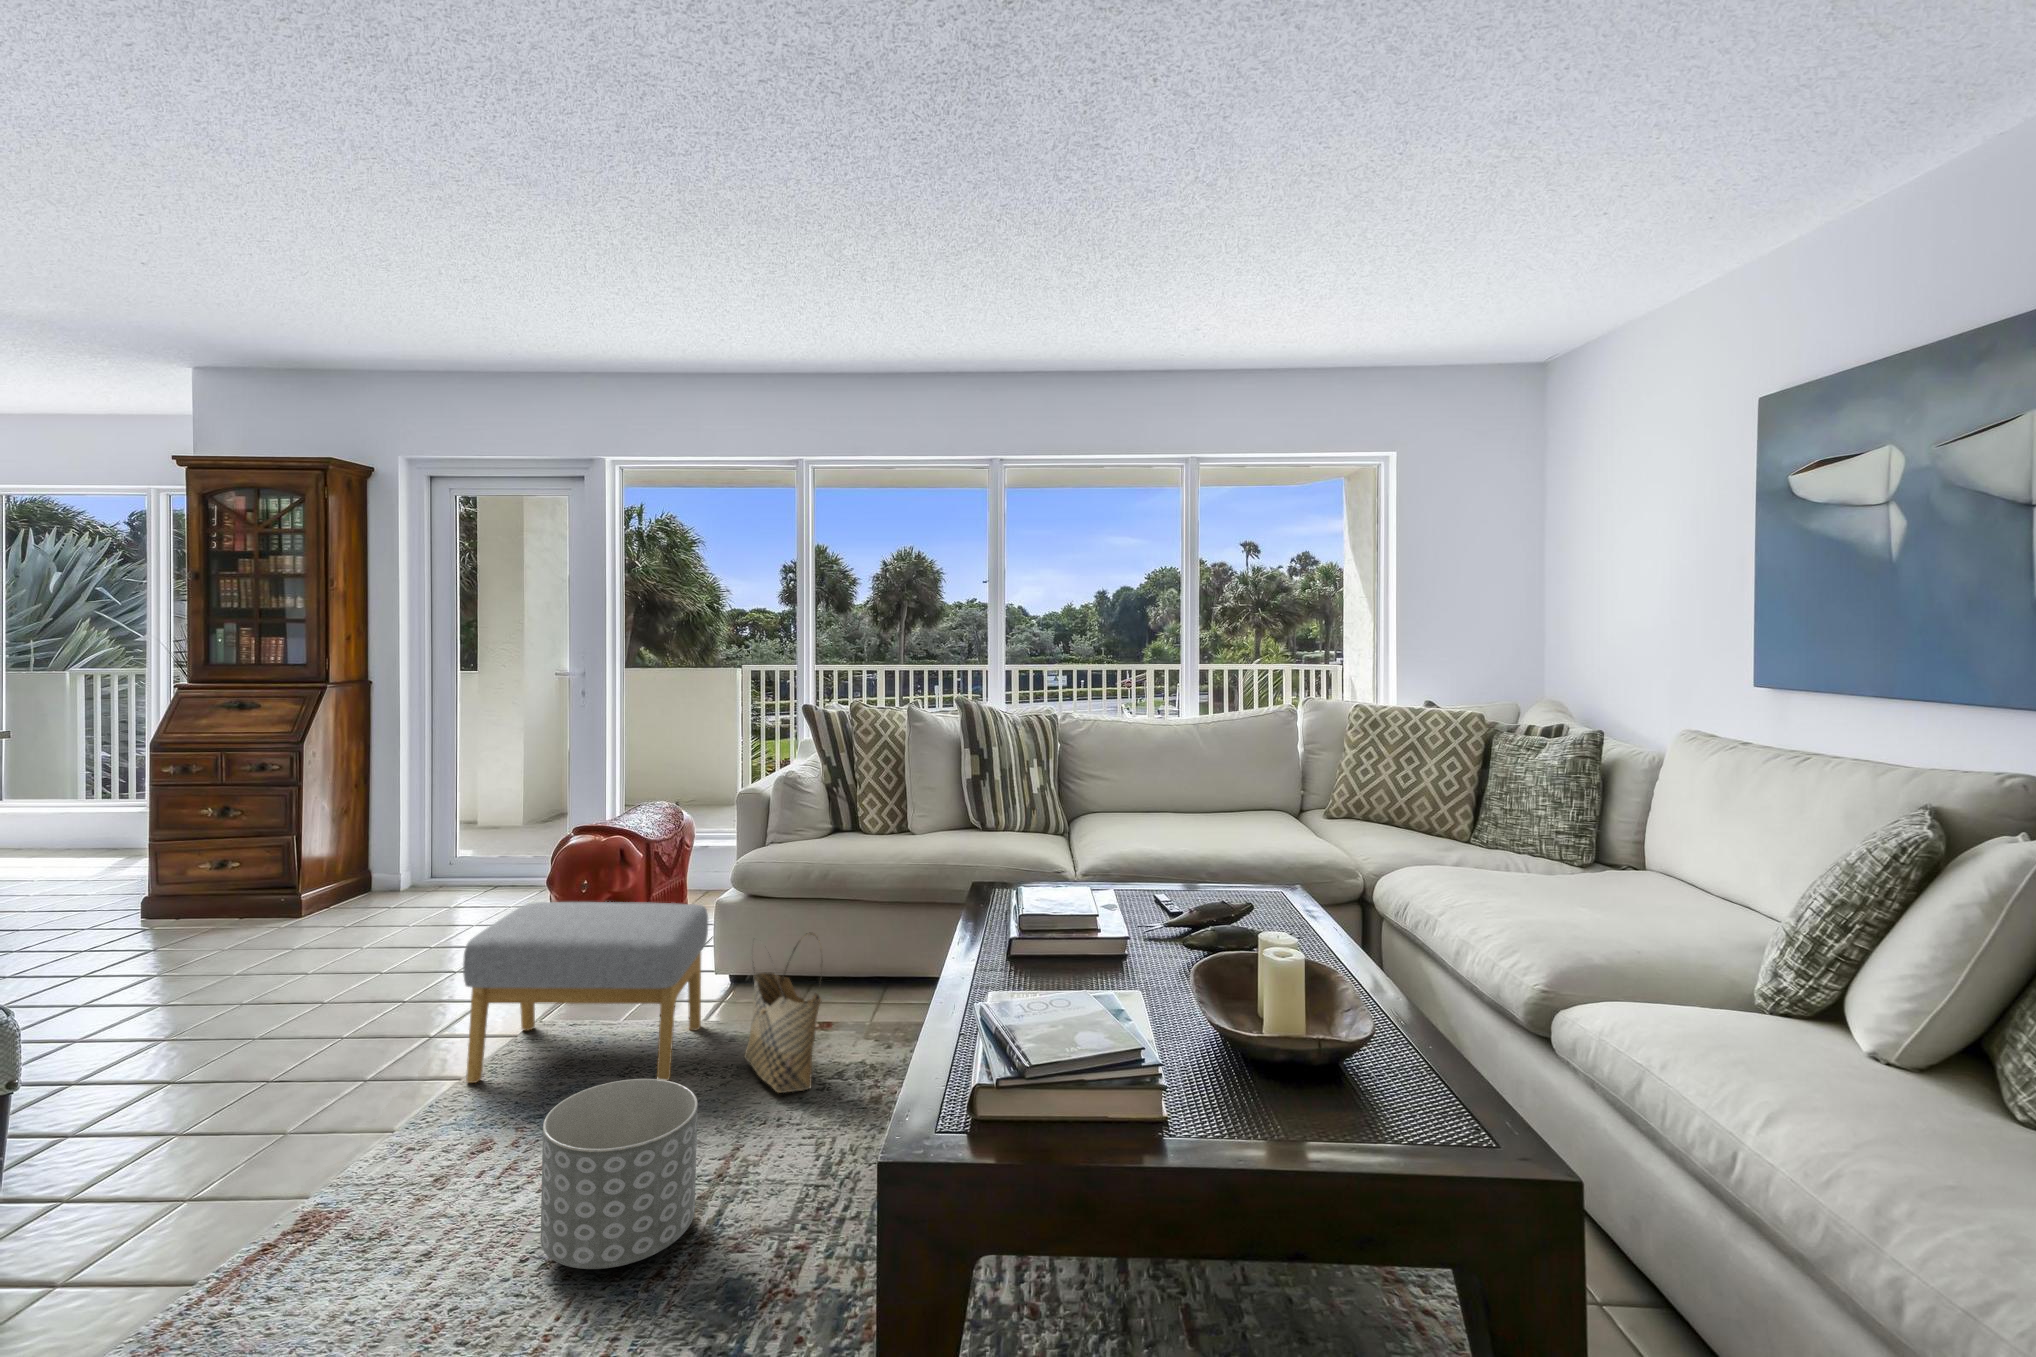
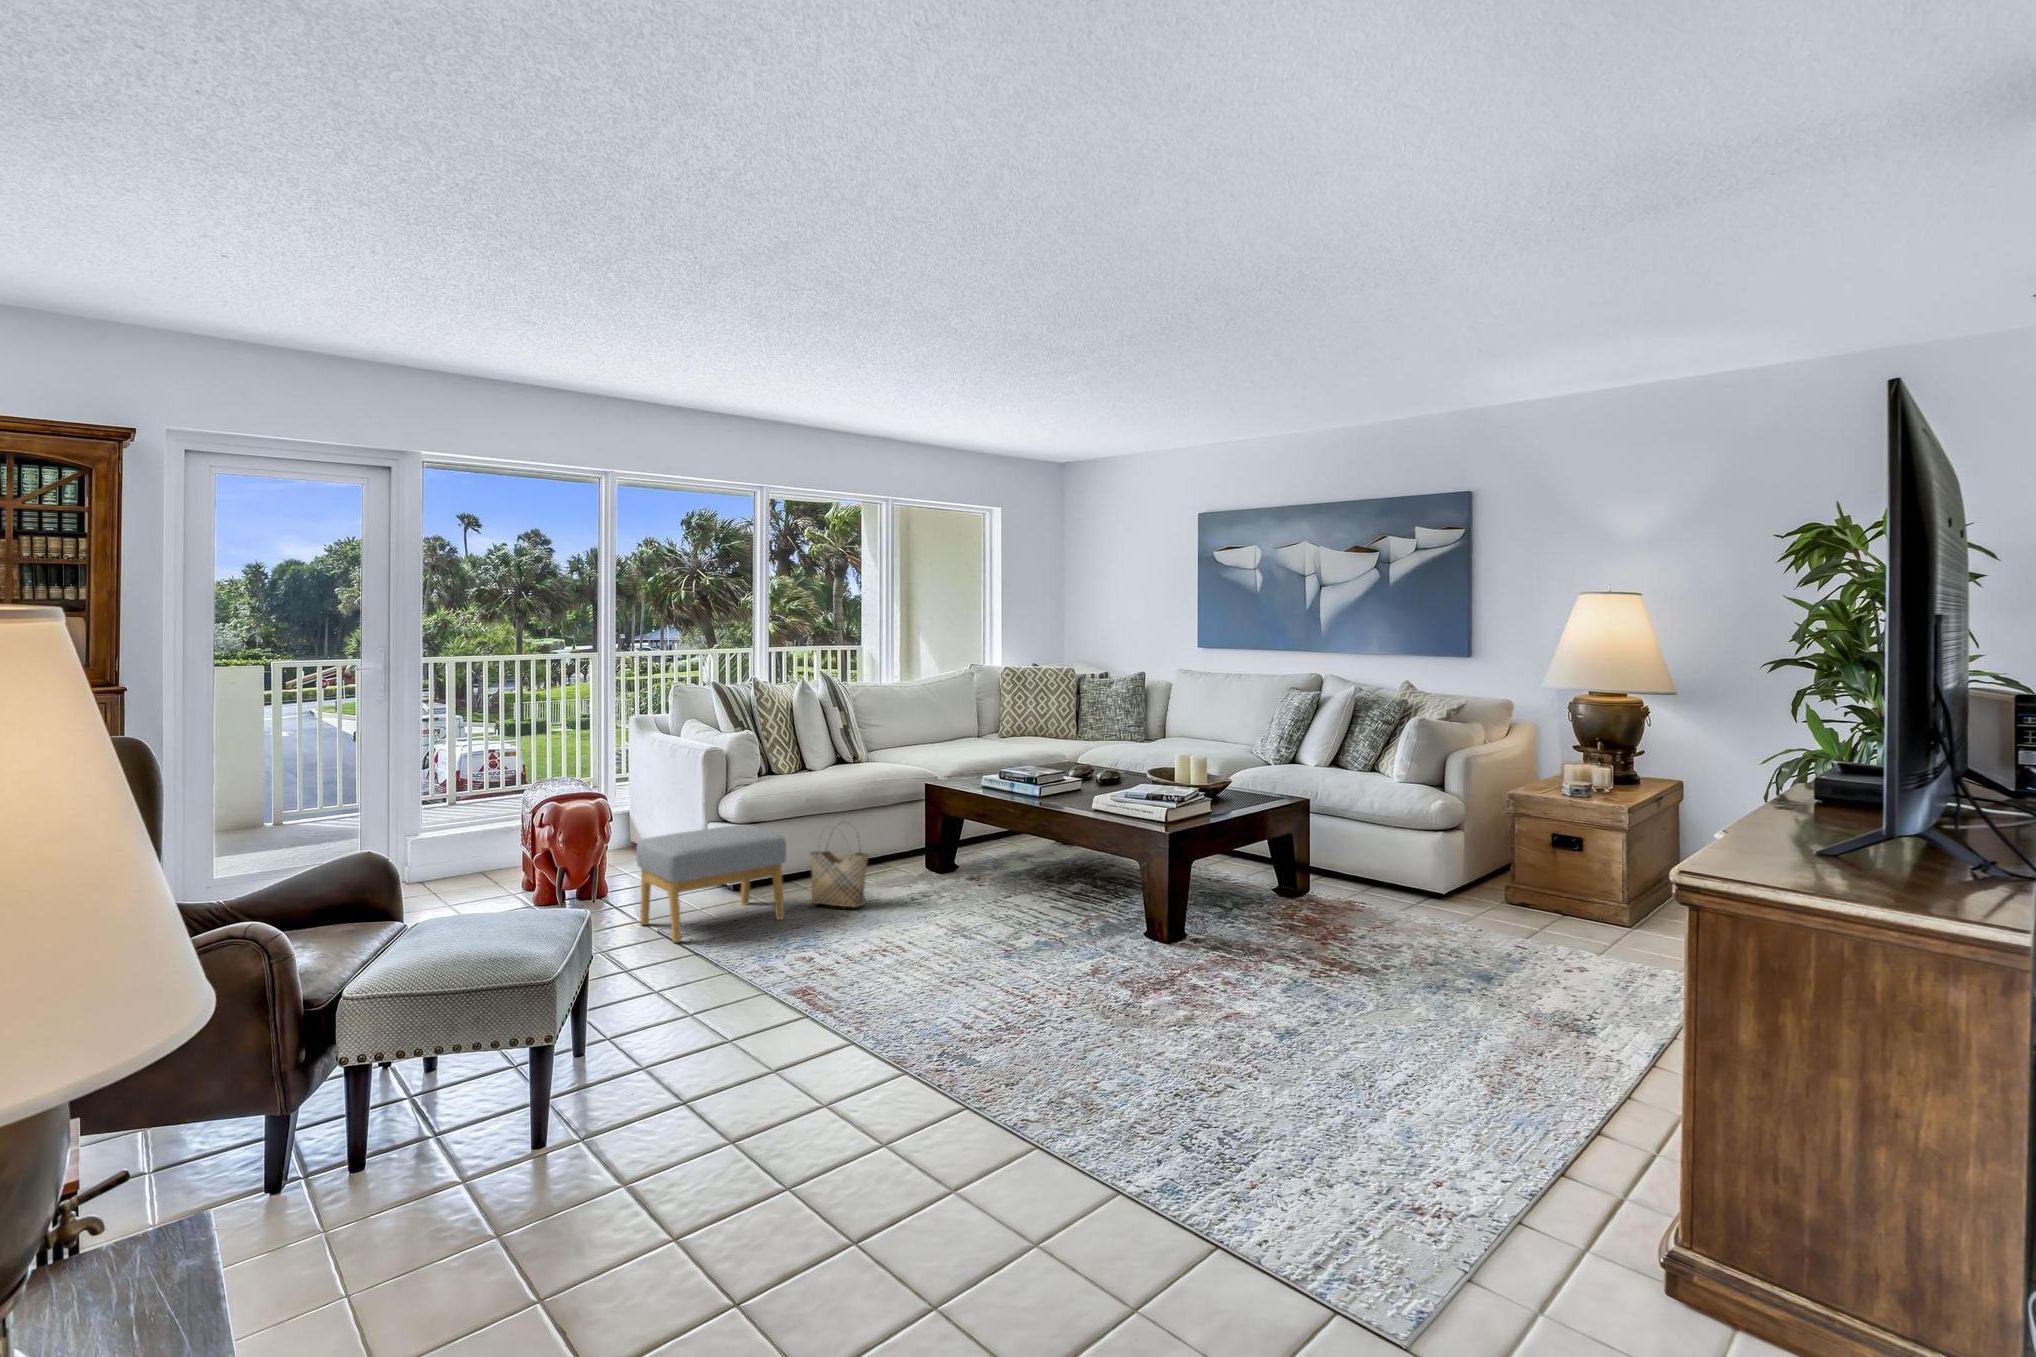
planter: present [540,1079,698,1269] -> none [856,878,925,955]

